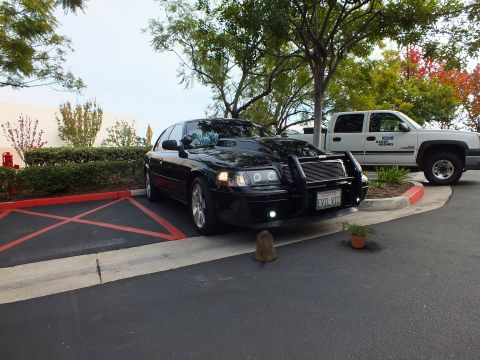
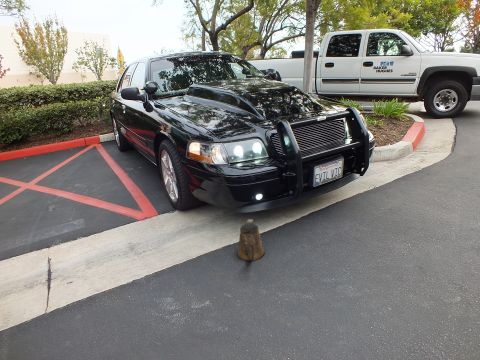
potted plant: present [336,221,377,248] -> none [334,196,394,231]

